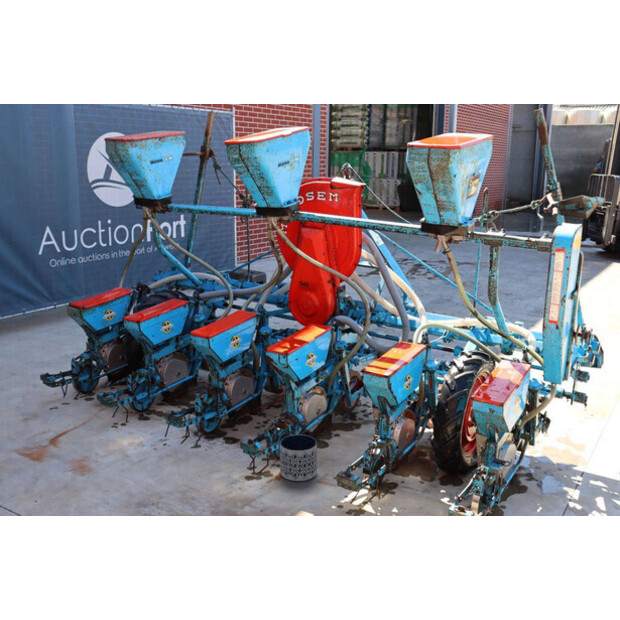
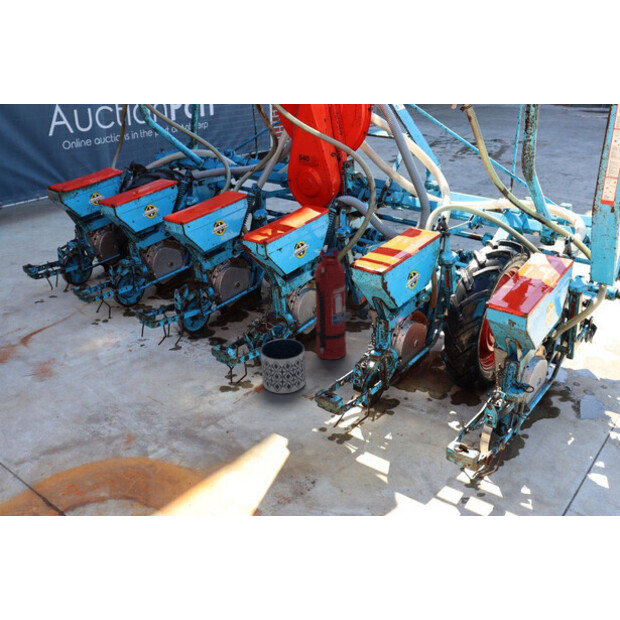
fire extinguisher: none [321,359,346,454] -> present [315,250,346,360]

